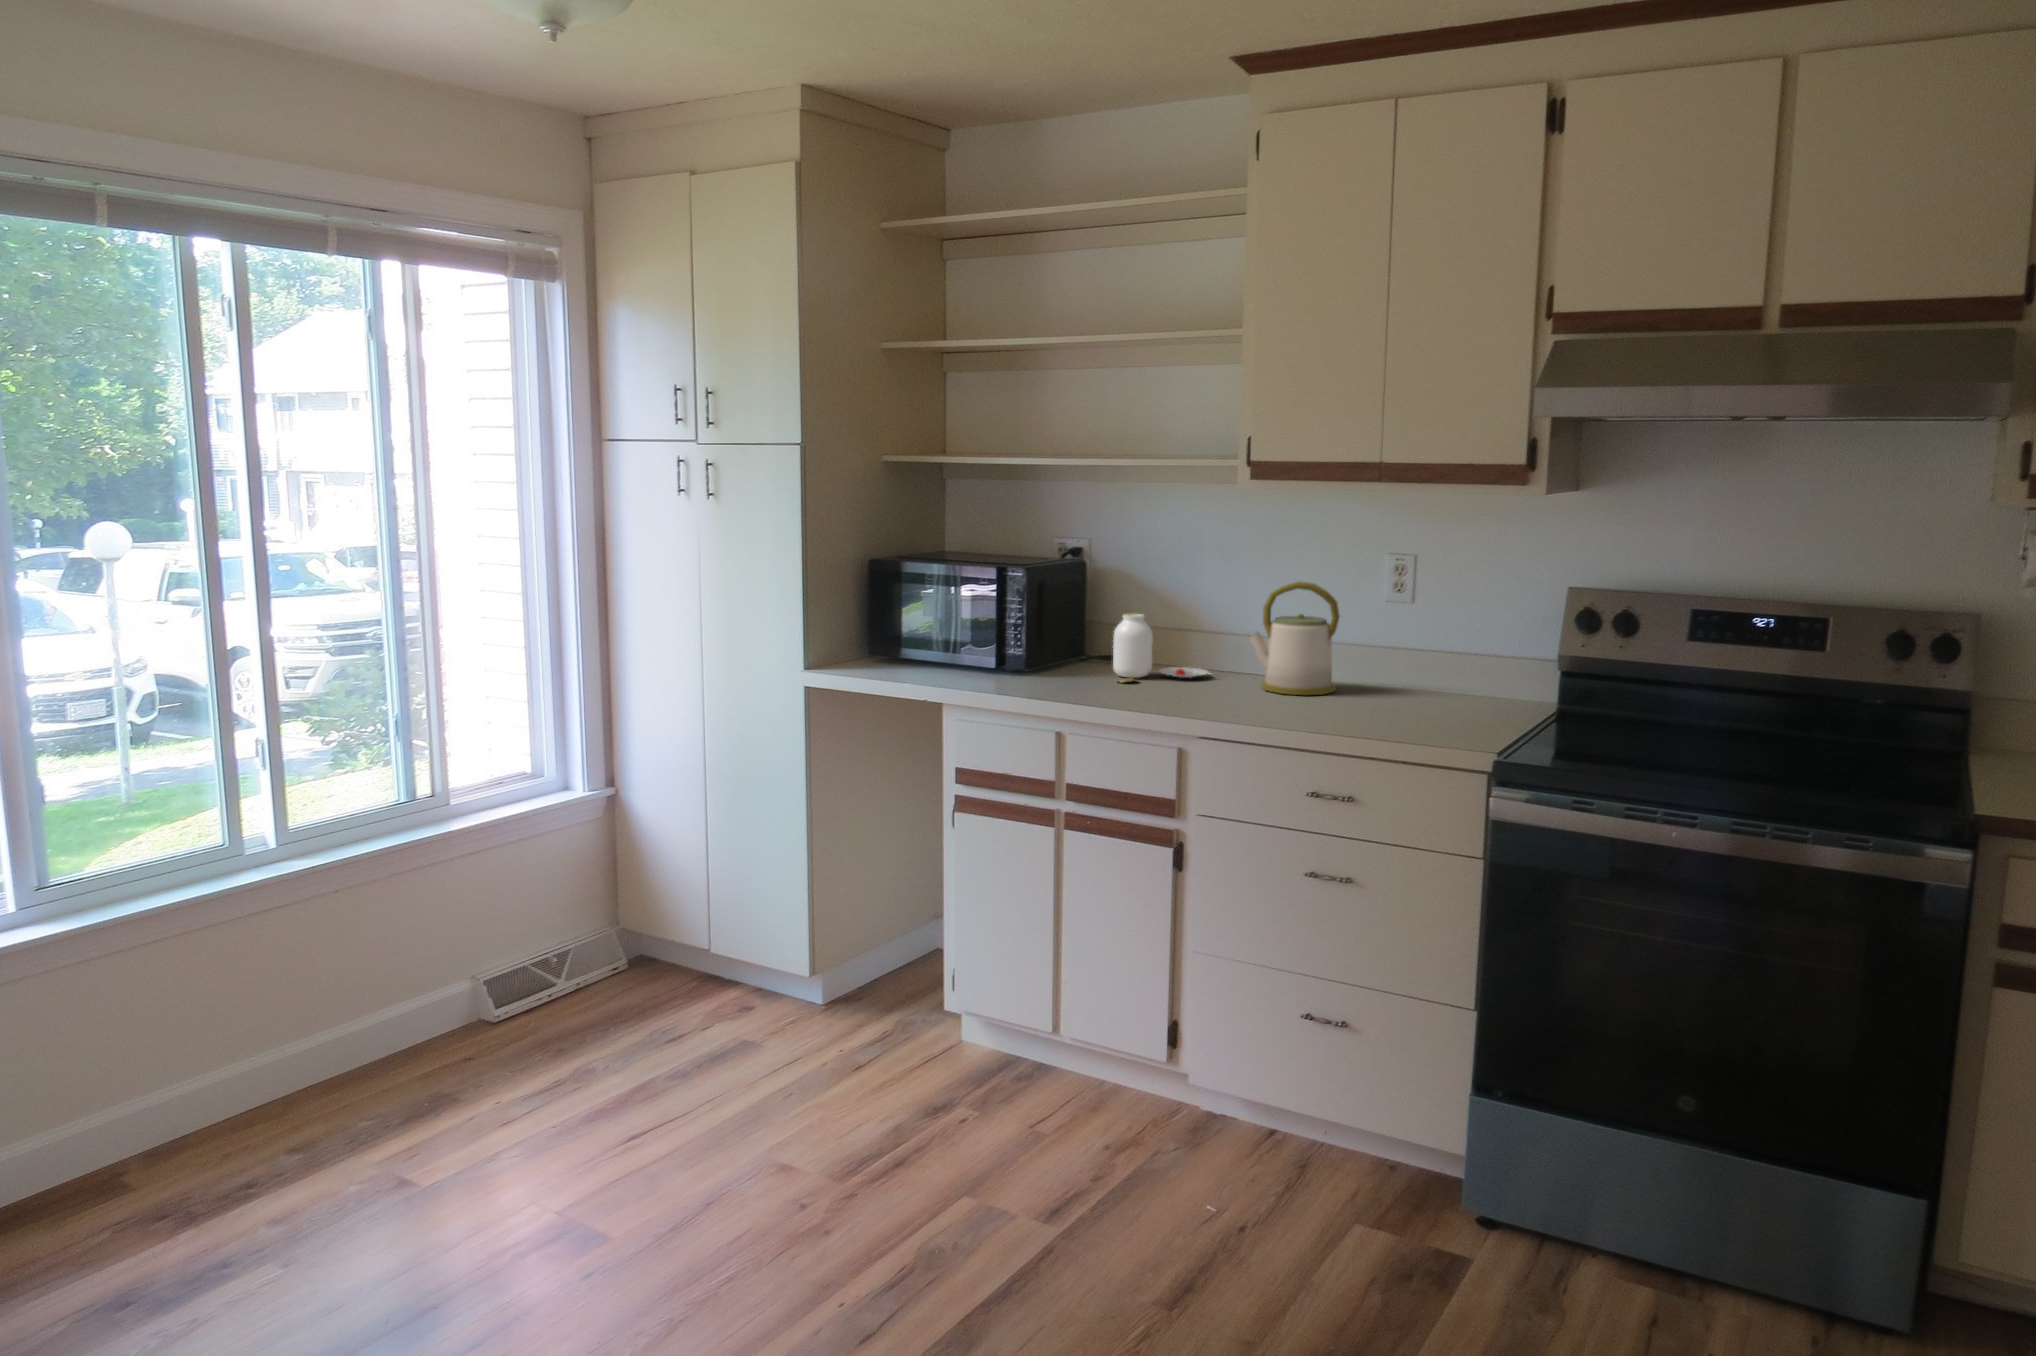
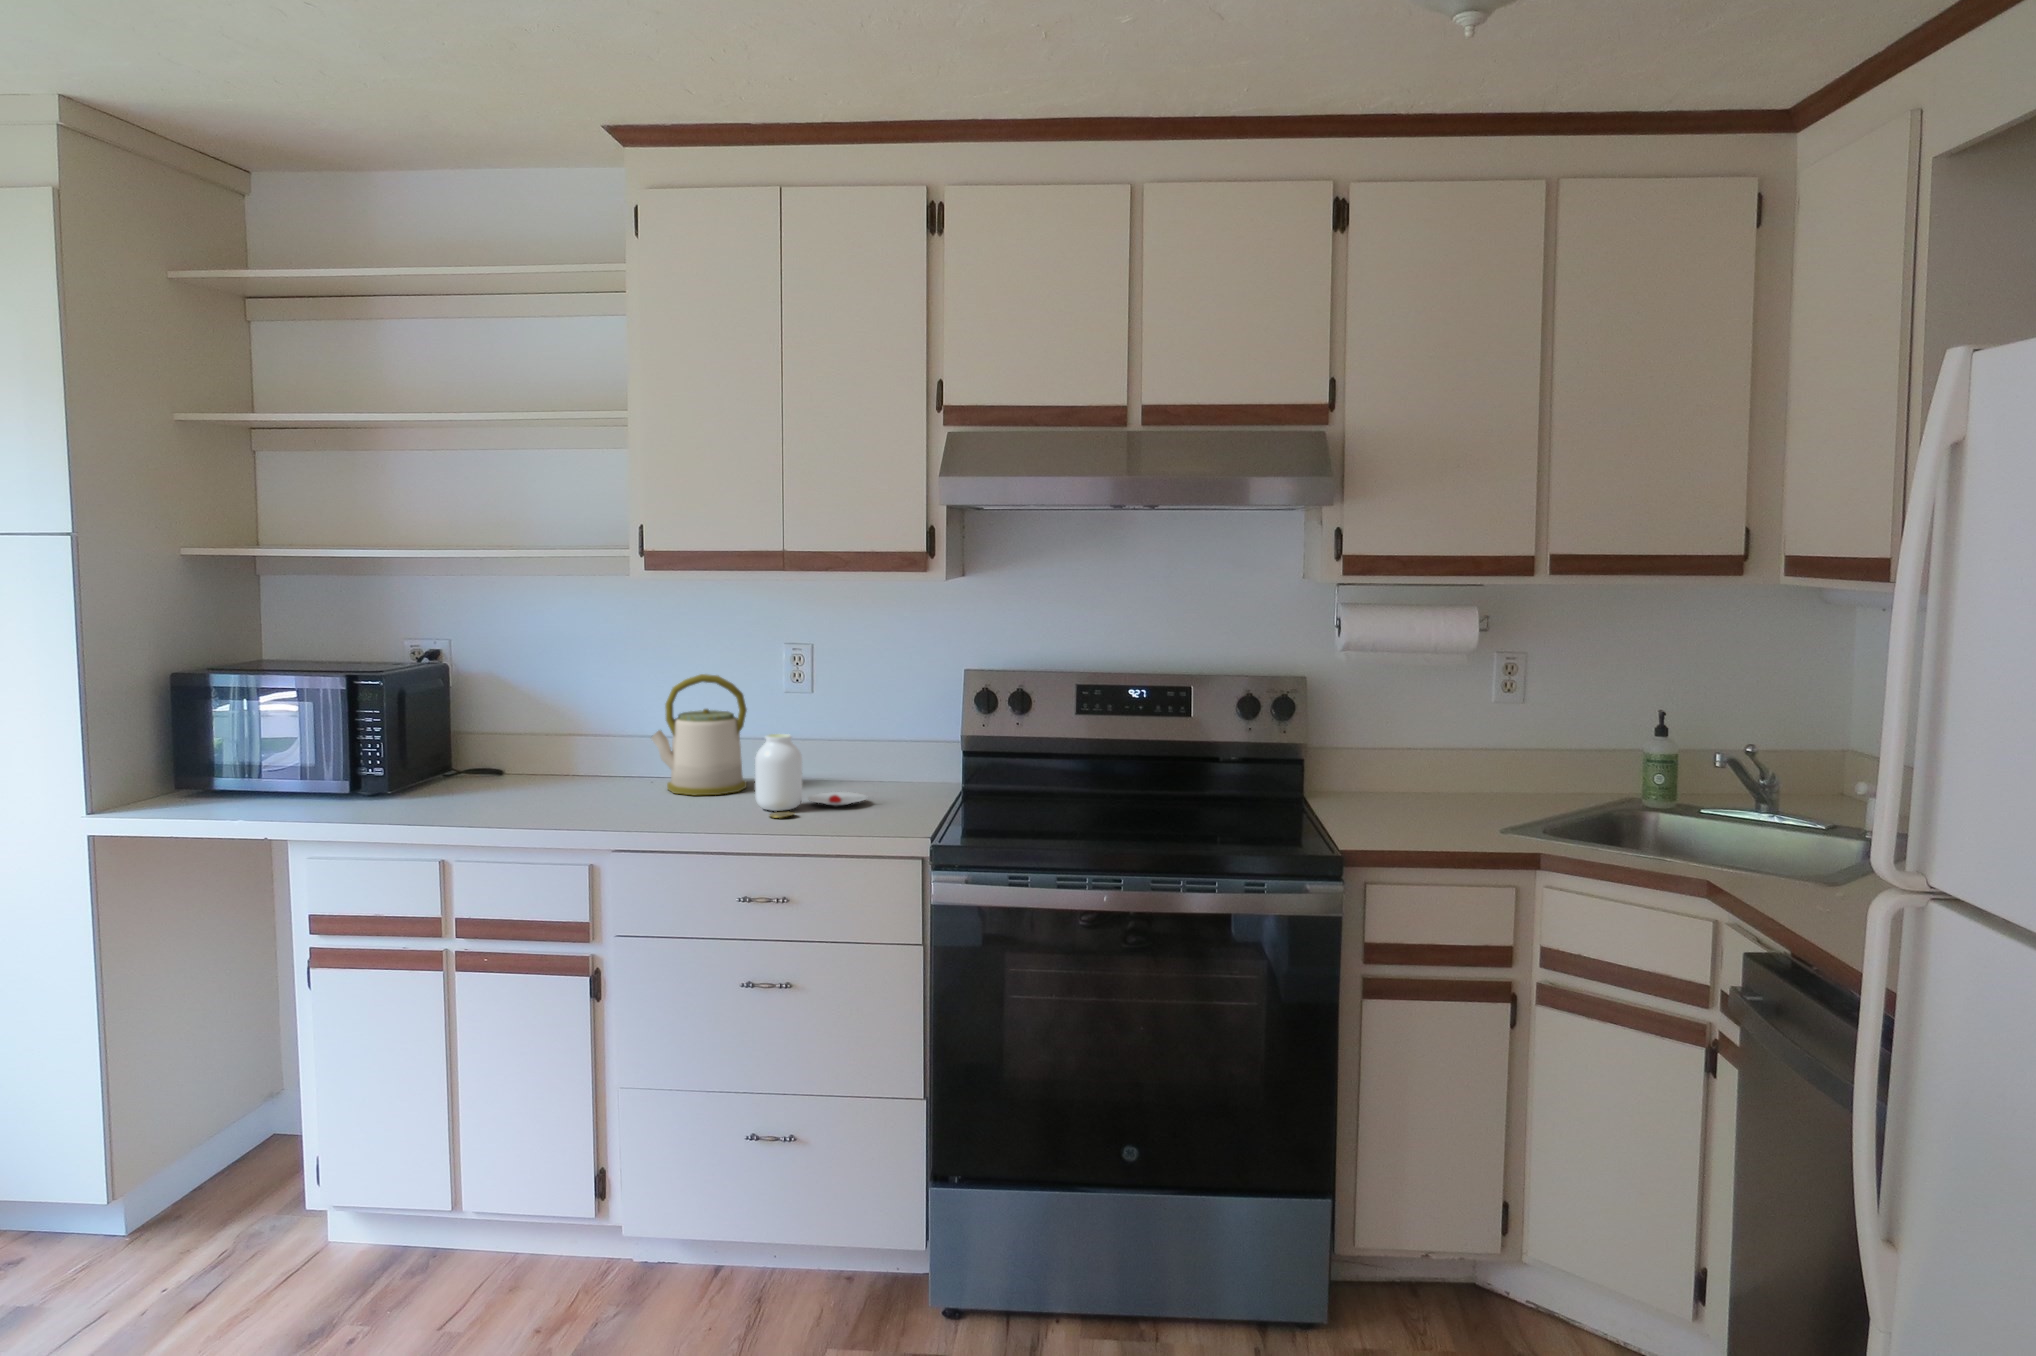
jar: present [1113,614,1208,682] -> present [755,734,867,818]

